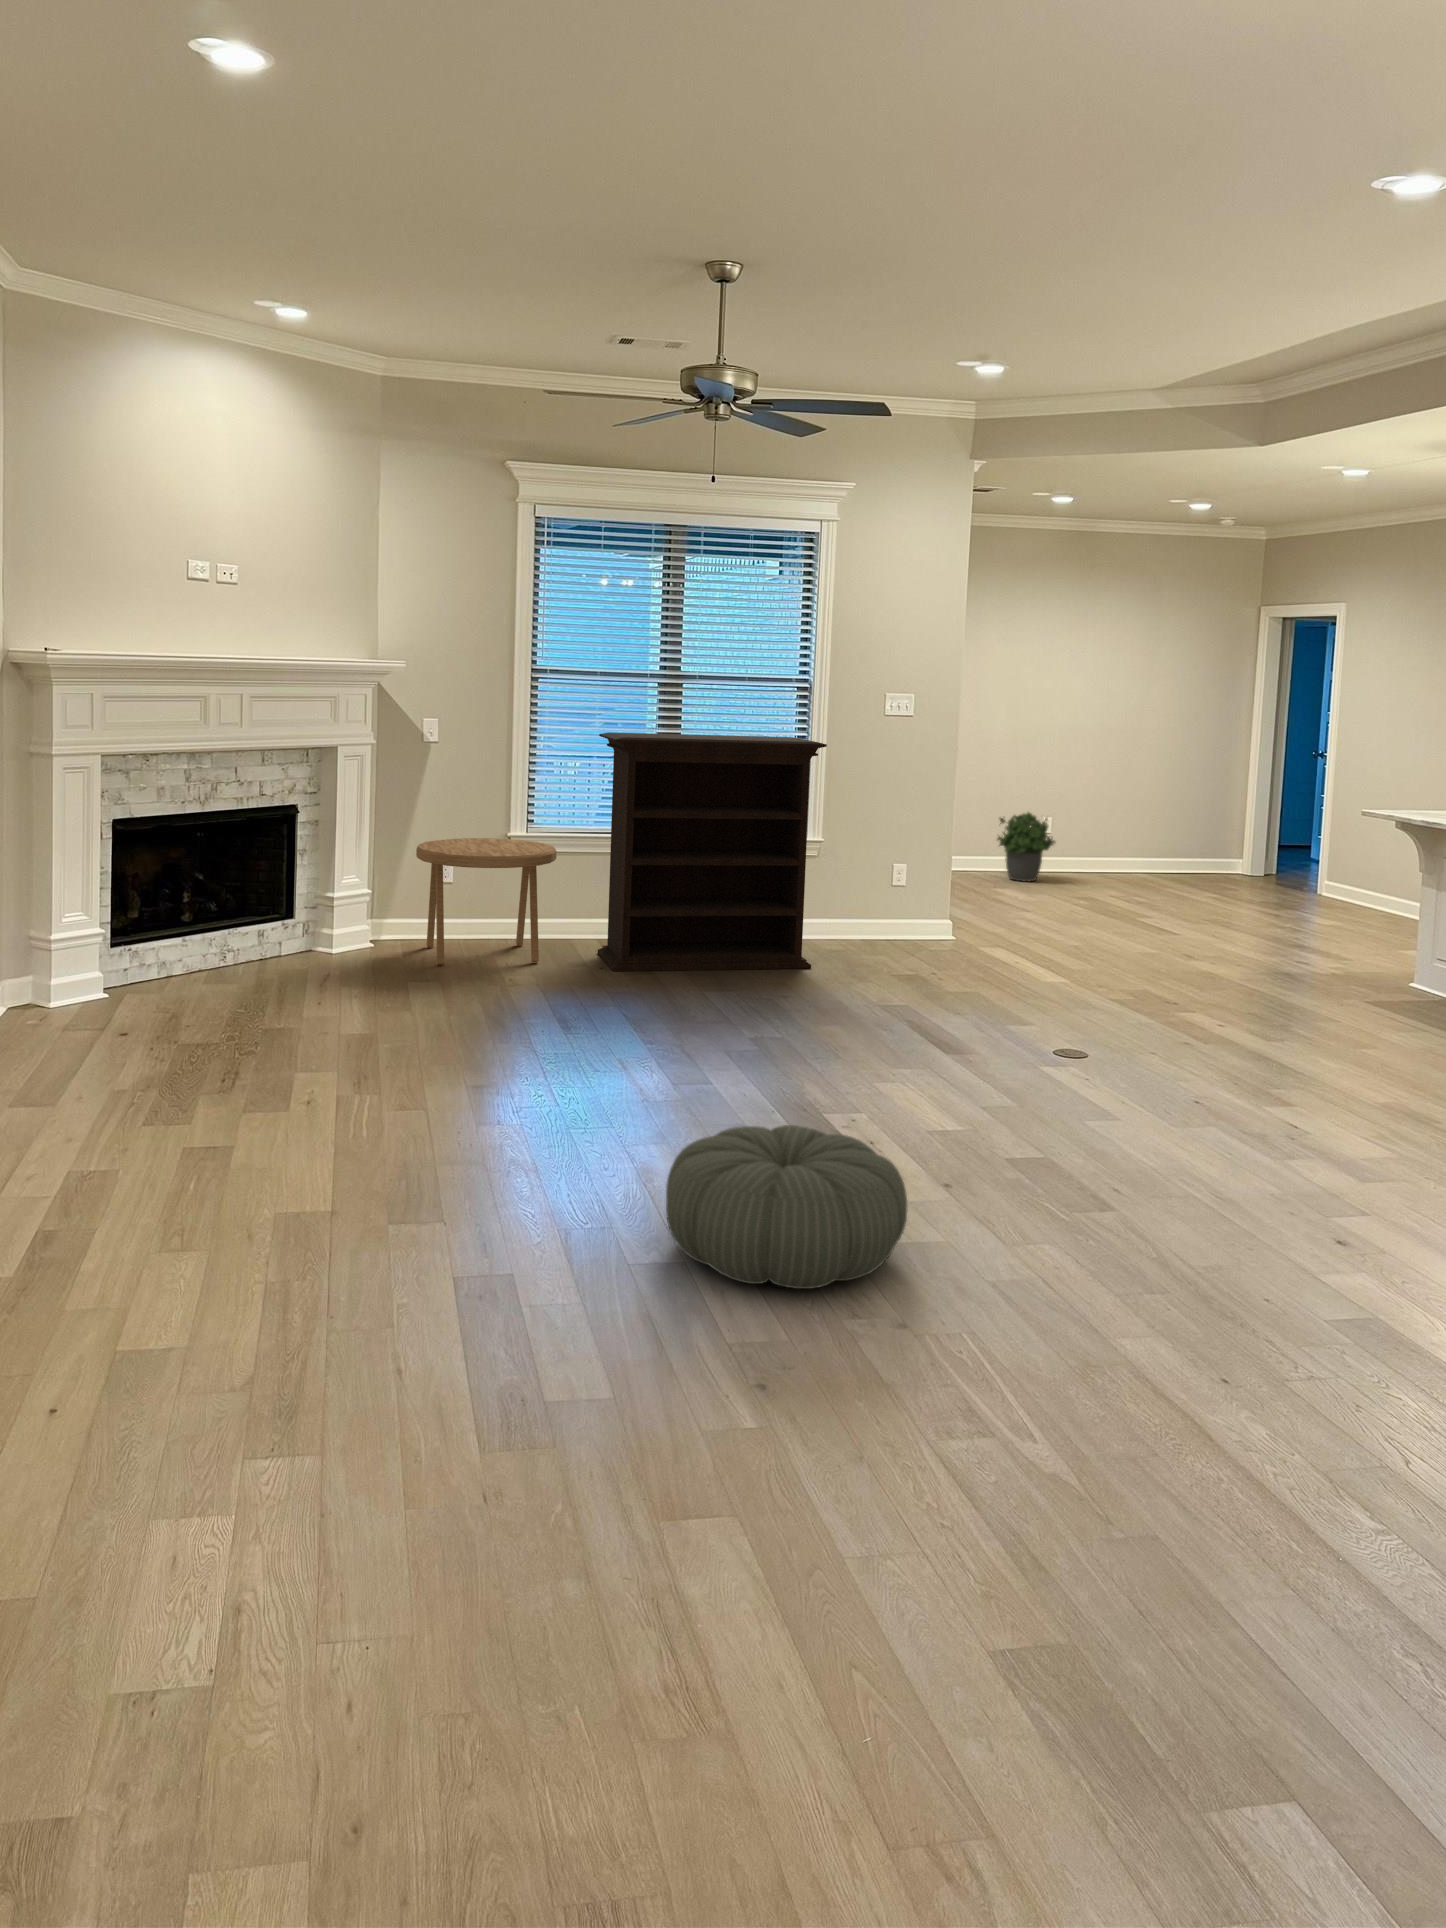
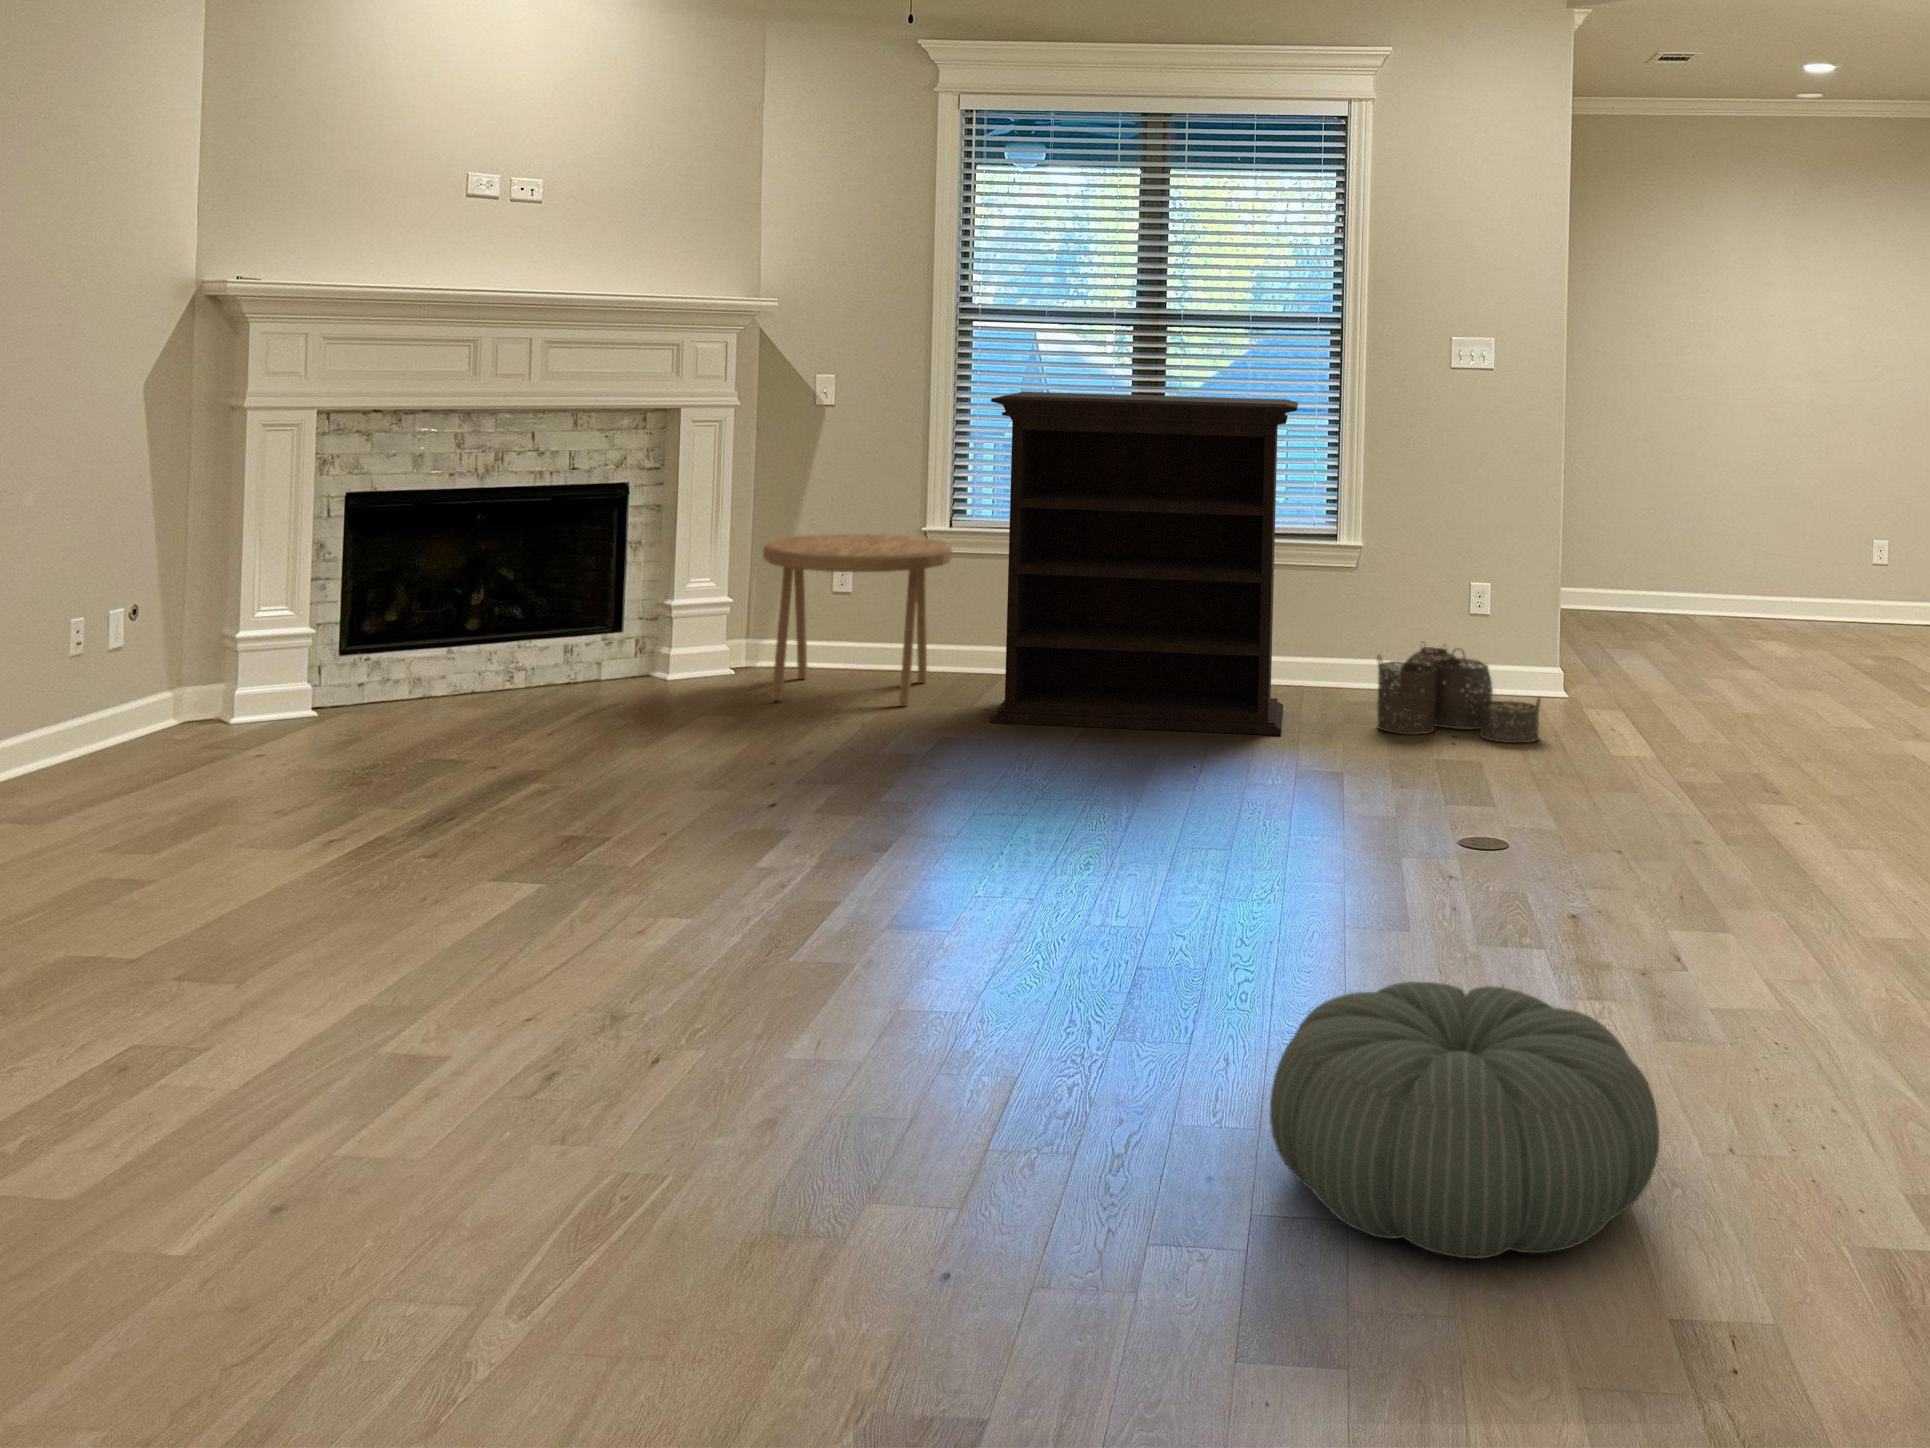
potted plant: present [997,812,1055,881] -> none [1782,524,1877,632]
woven basket: none [850,900,968,965] -> present [1377,642,1541,743]
pouf: present [666,1125,907,1289] -> present [1270,982,1660,1258]

